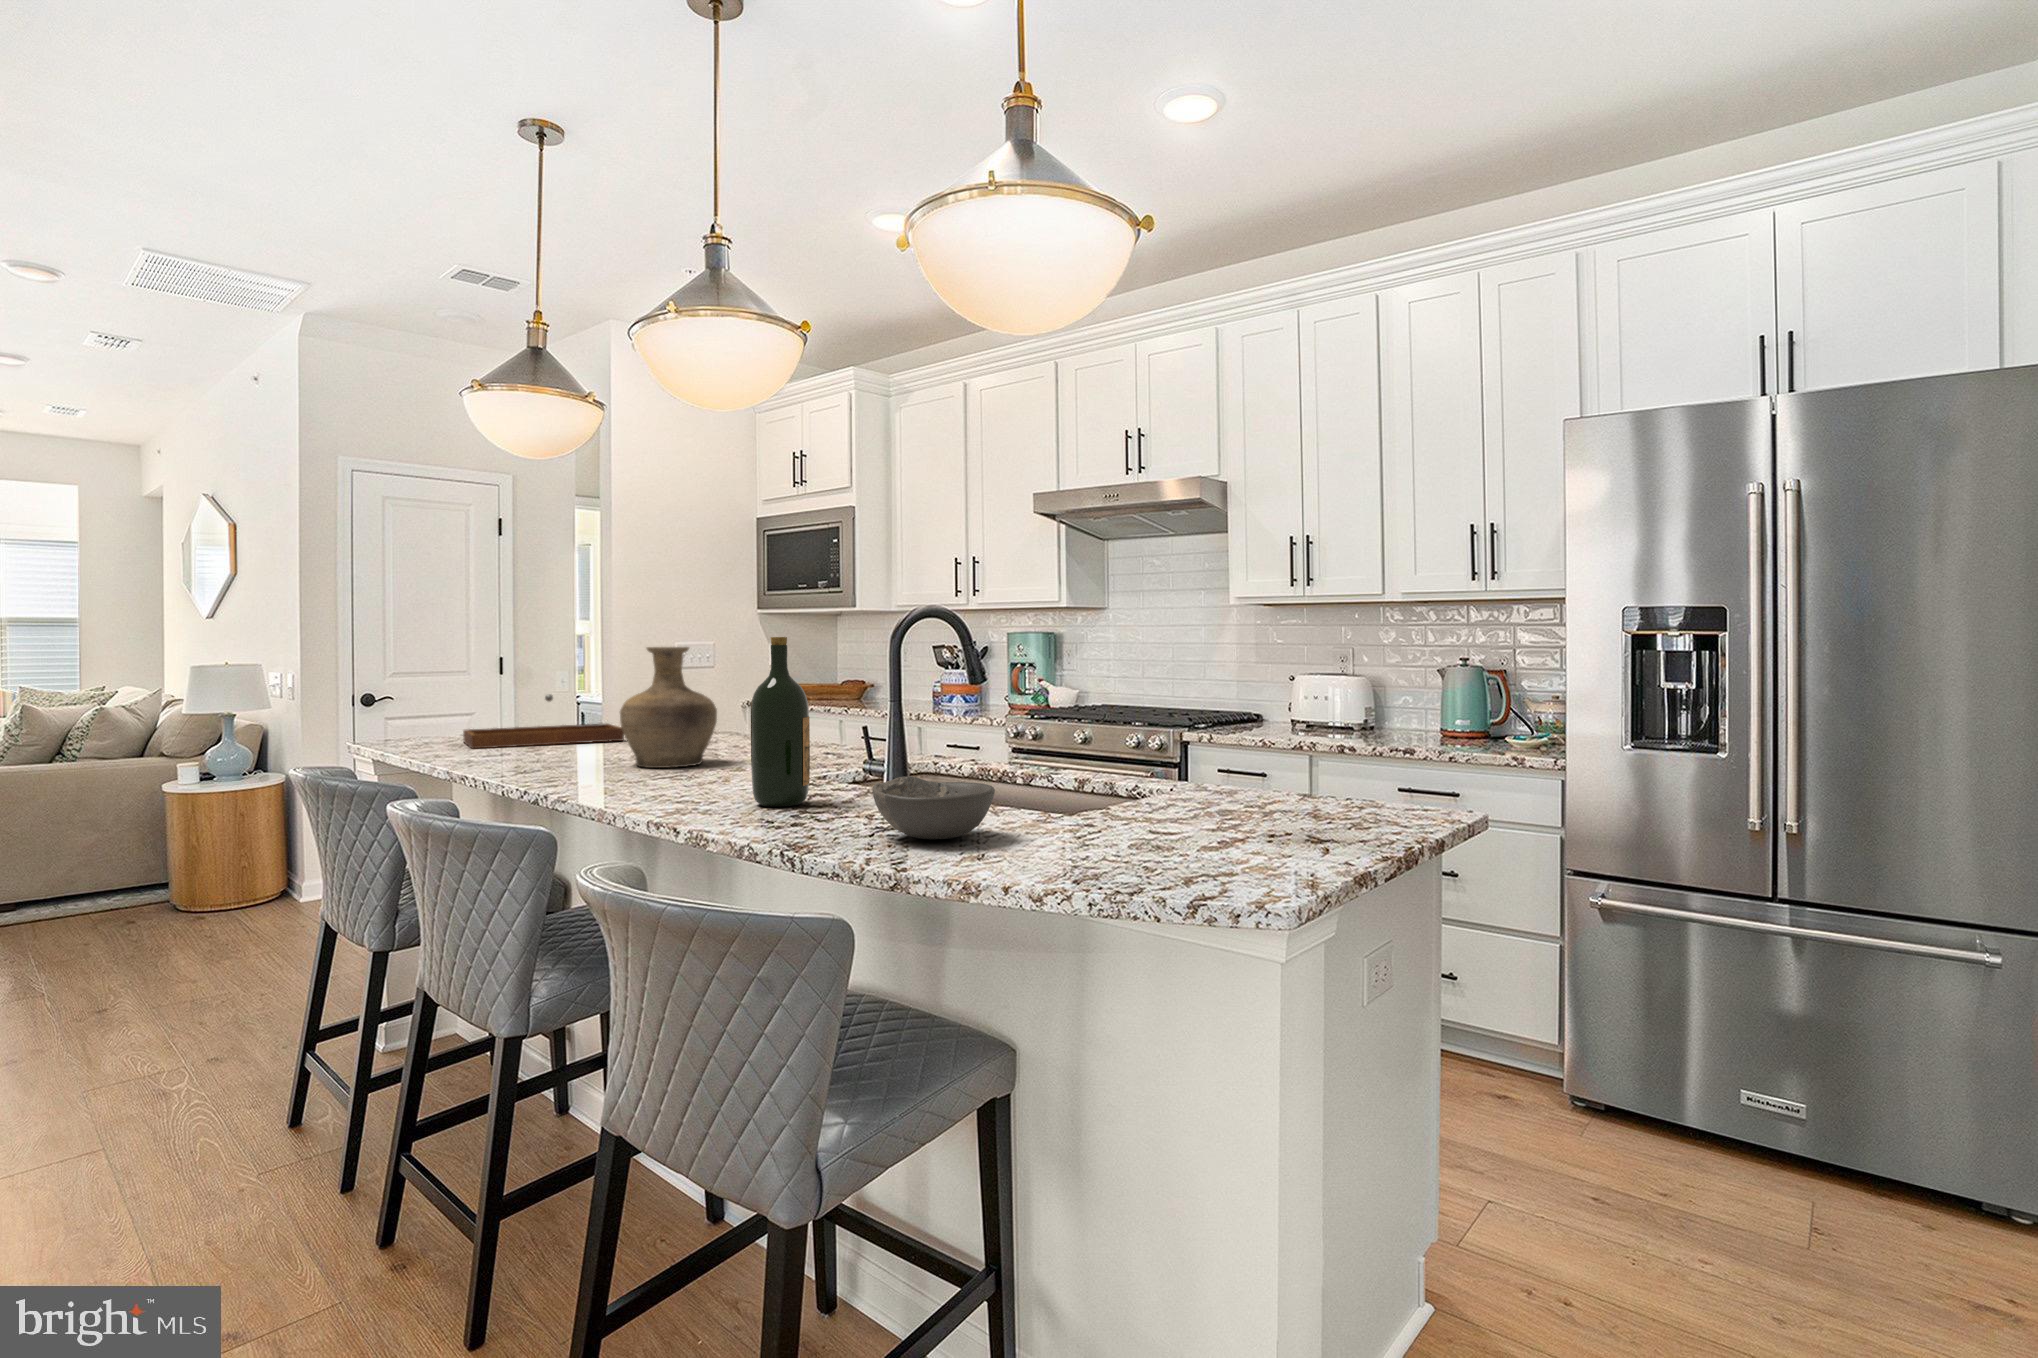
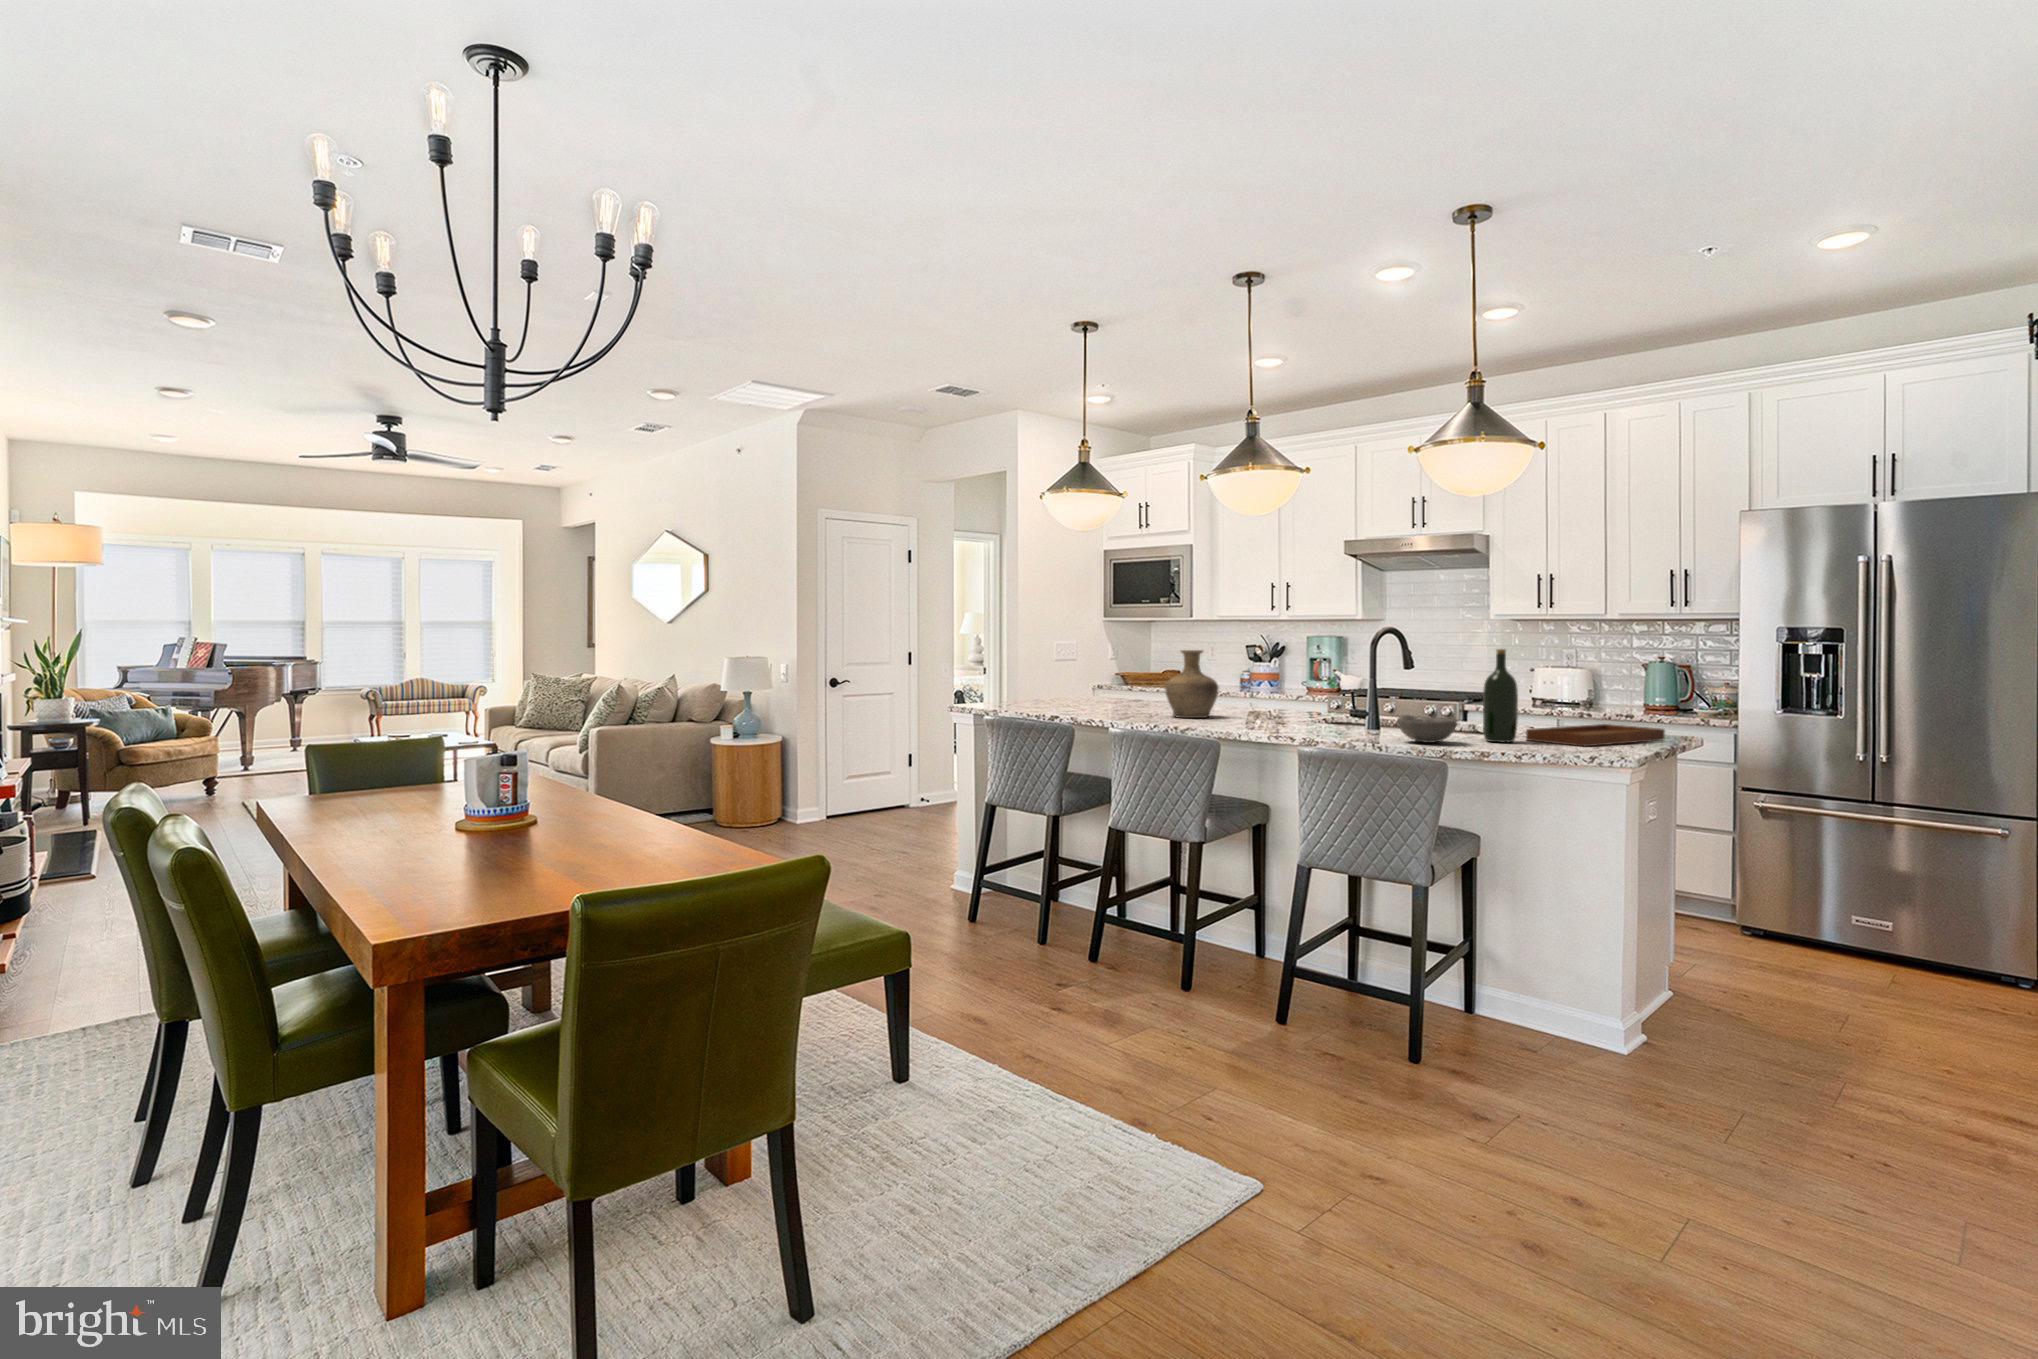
wine bottle: present [751,637,810,806] -> present [1483,649,1518,743]
tray: present [463,694,624,749] -> present [1526,698,1665,747]

